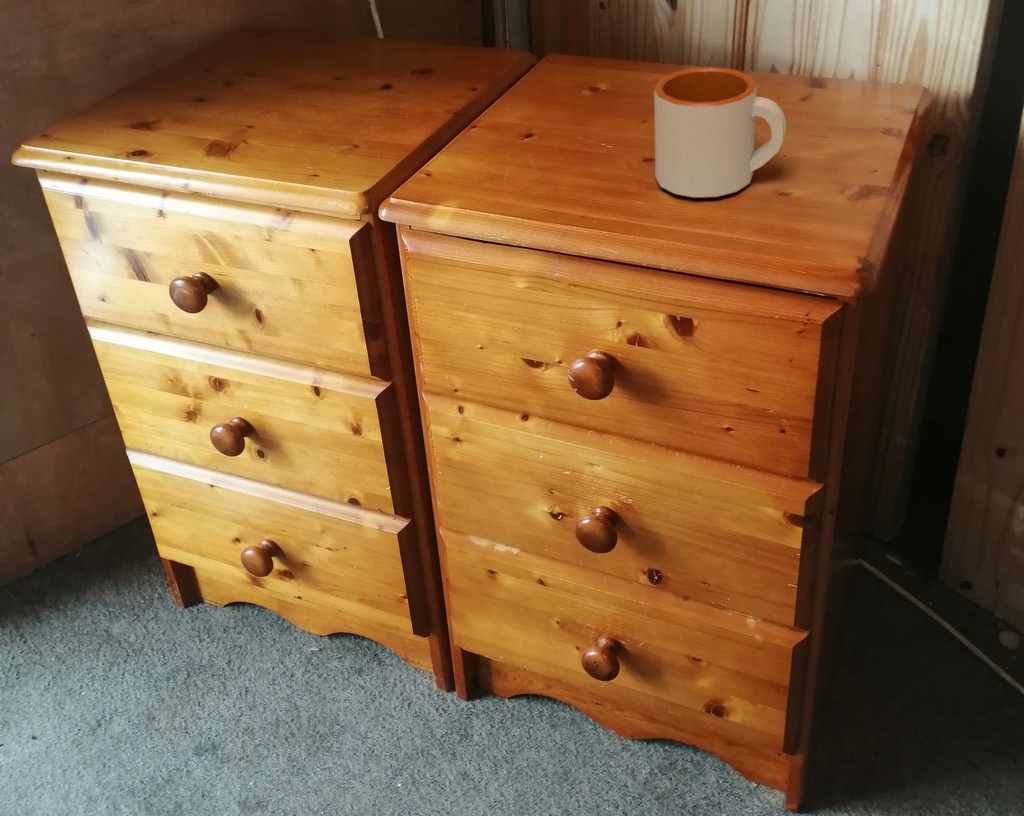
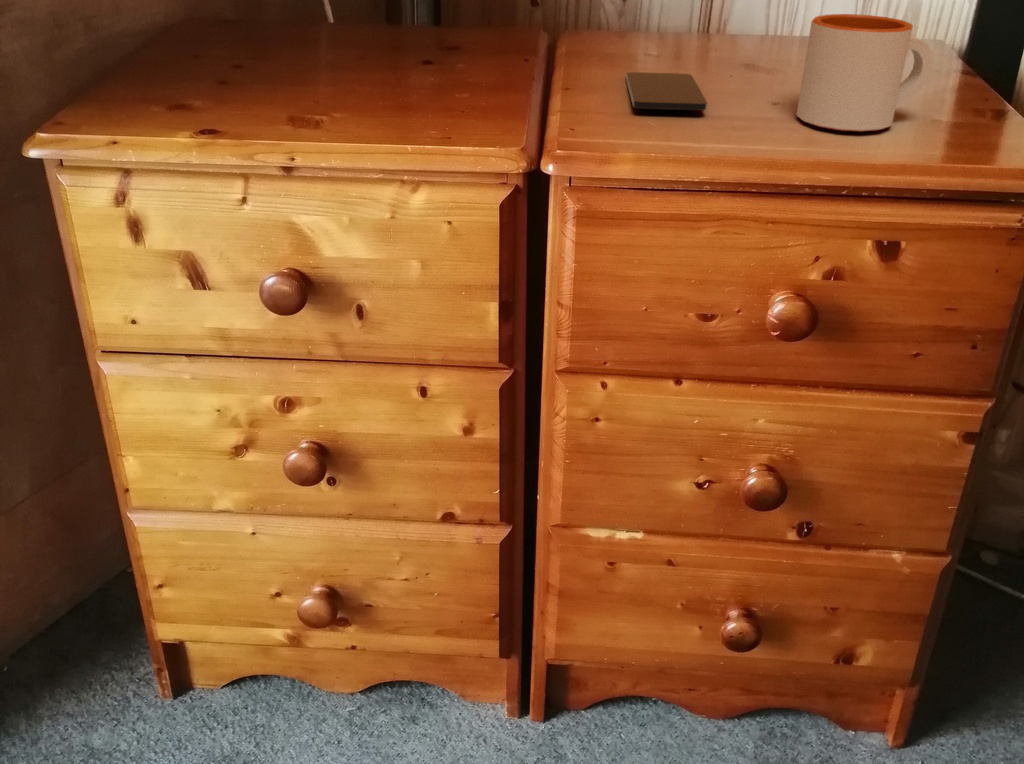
smartphone: none [509,92,623,157] -> present [626,72,707,110]

